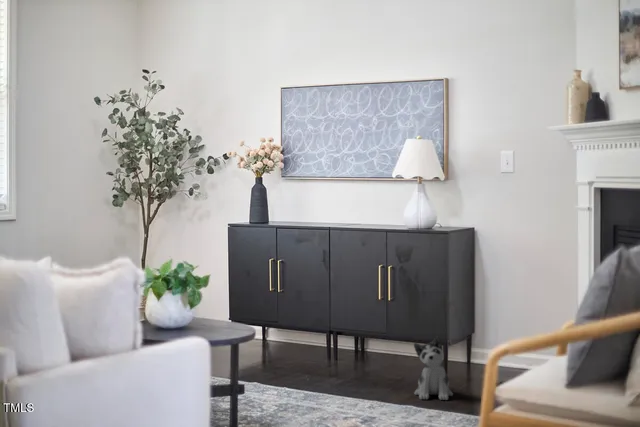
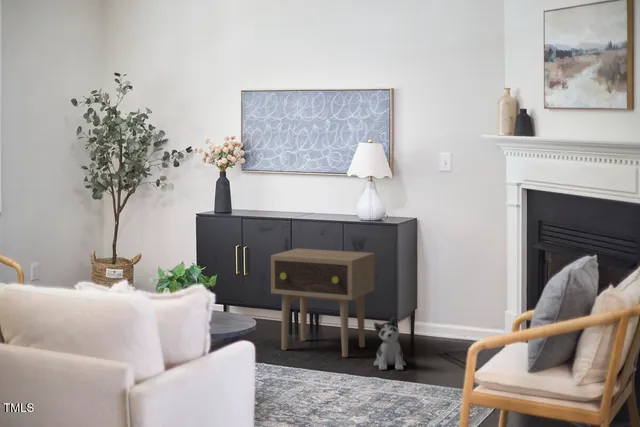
side table: none [300,261,422,385] -> present [271,248,375,357]

